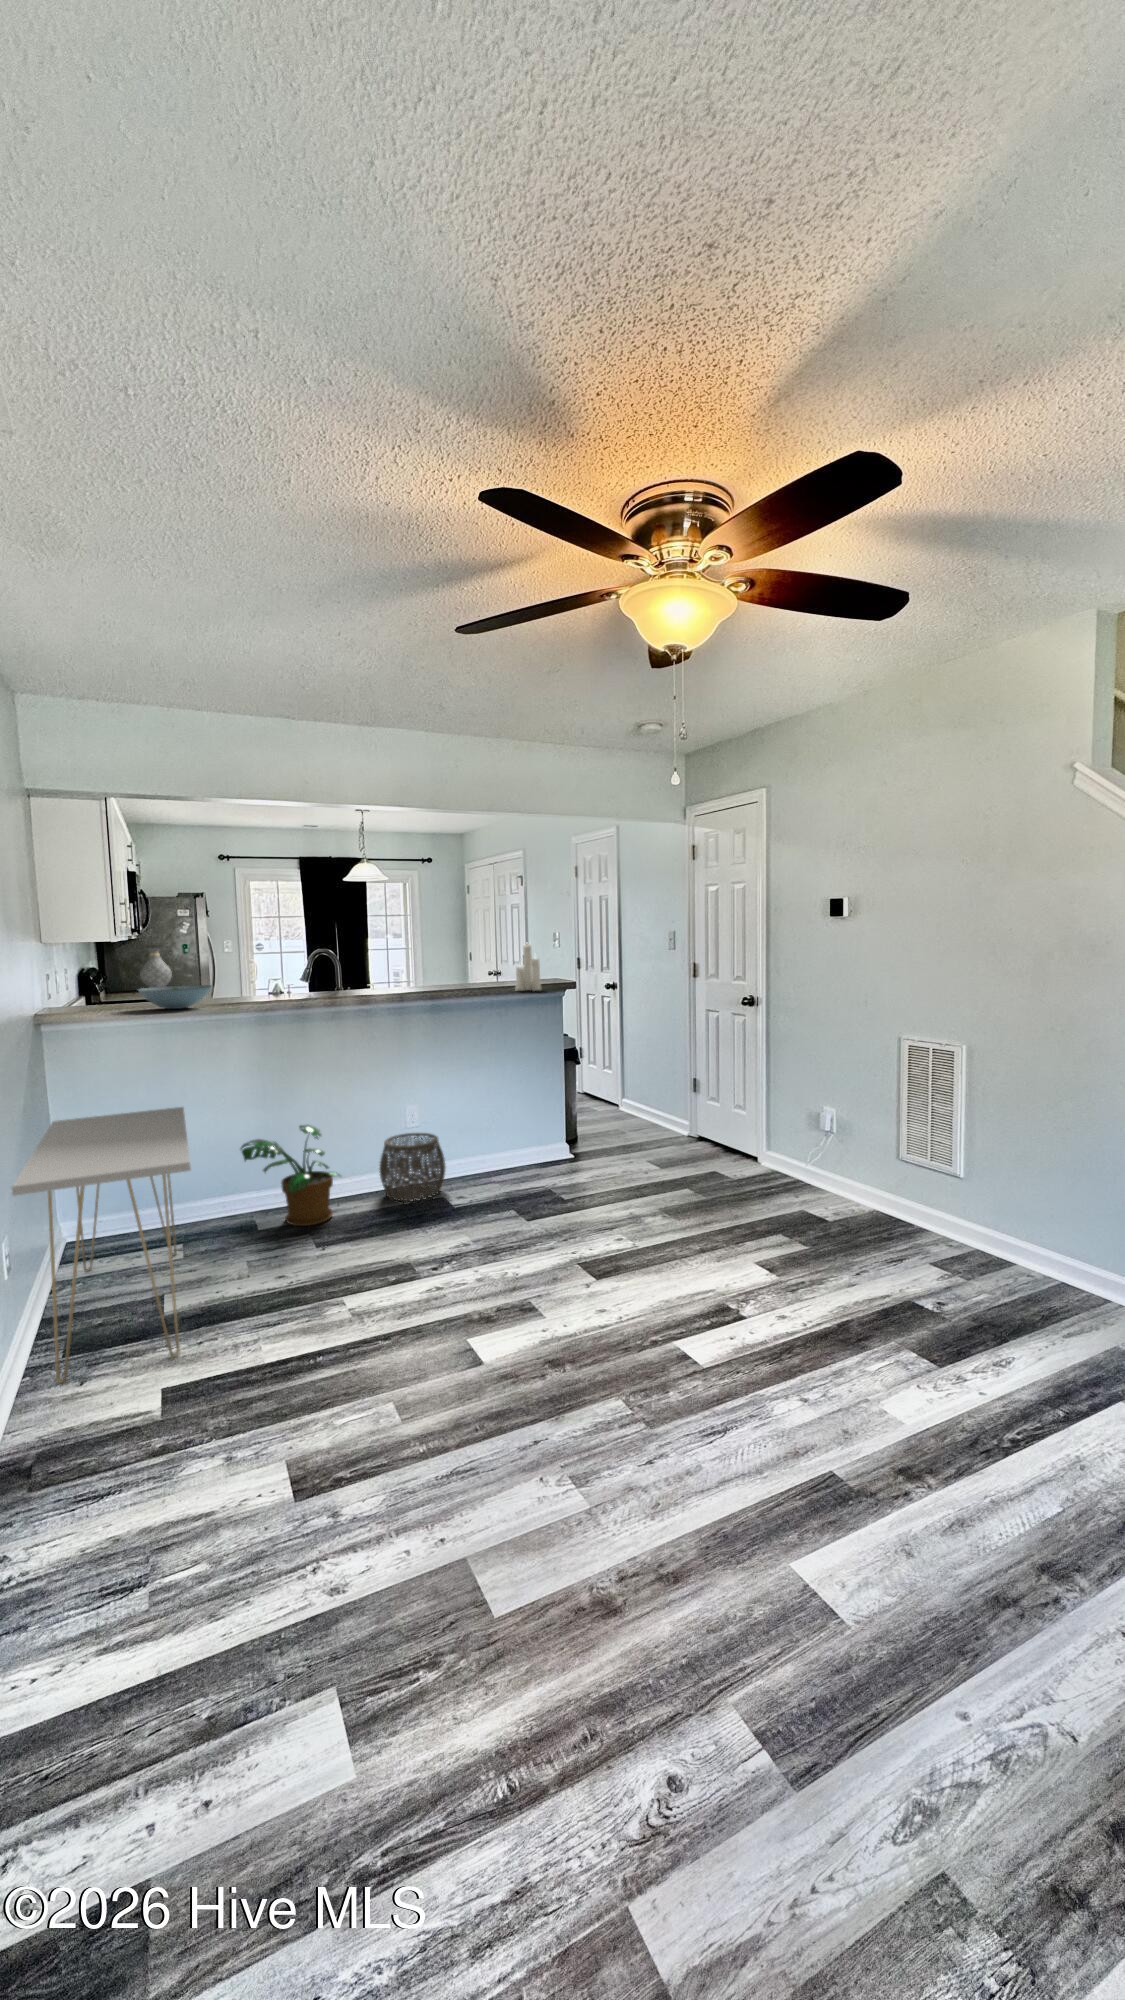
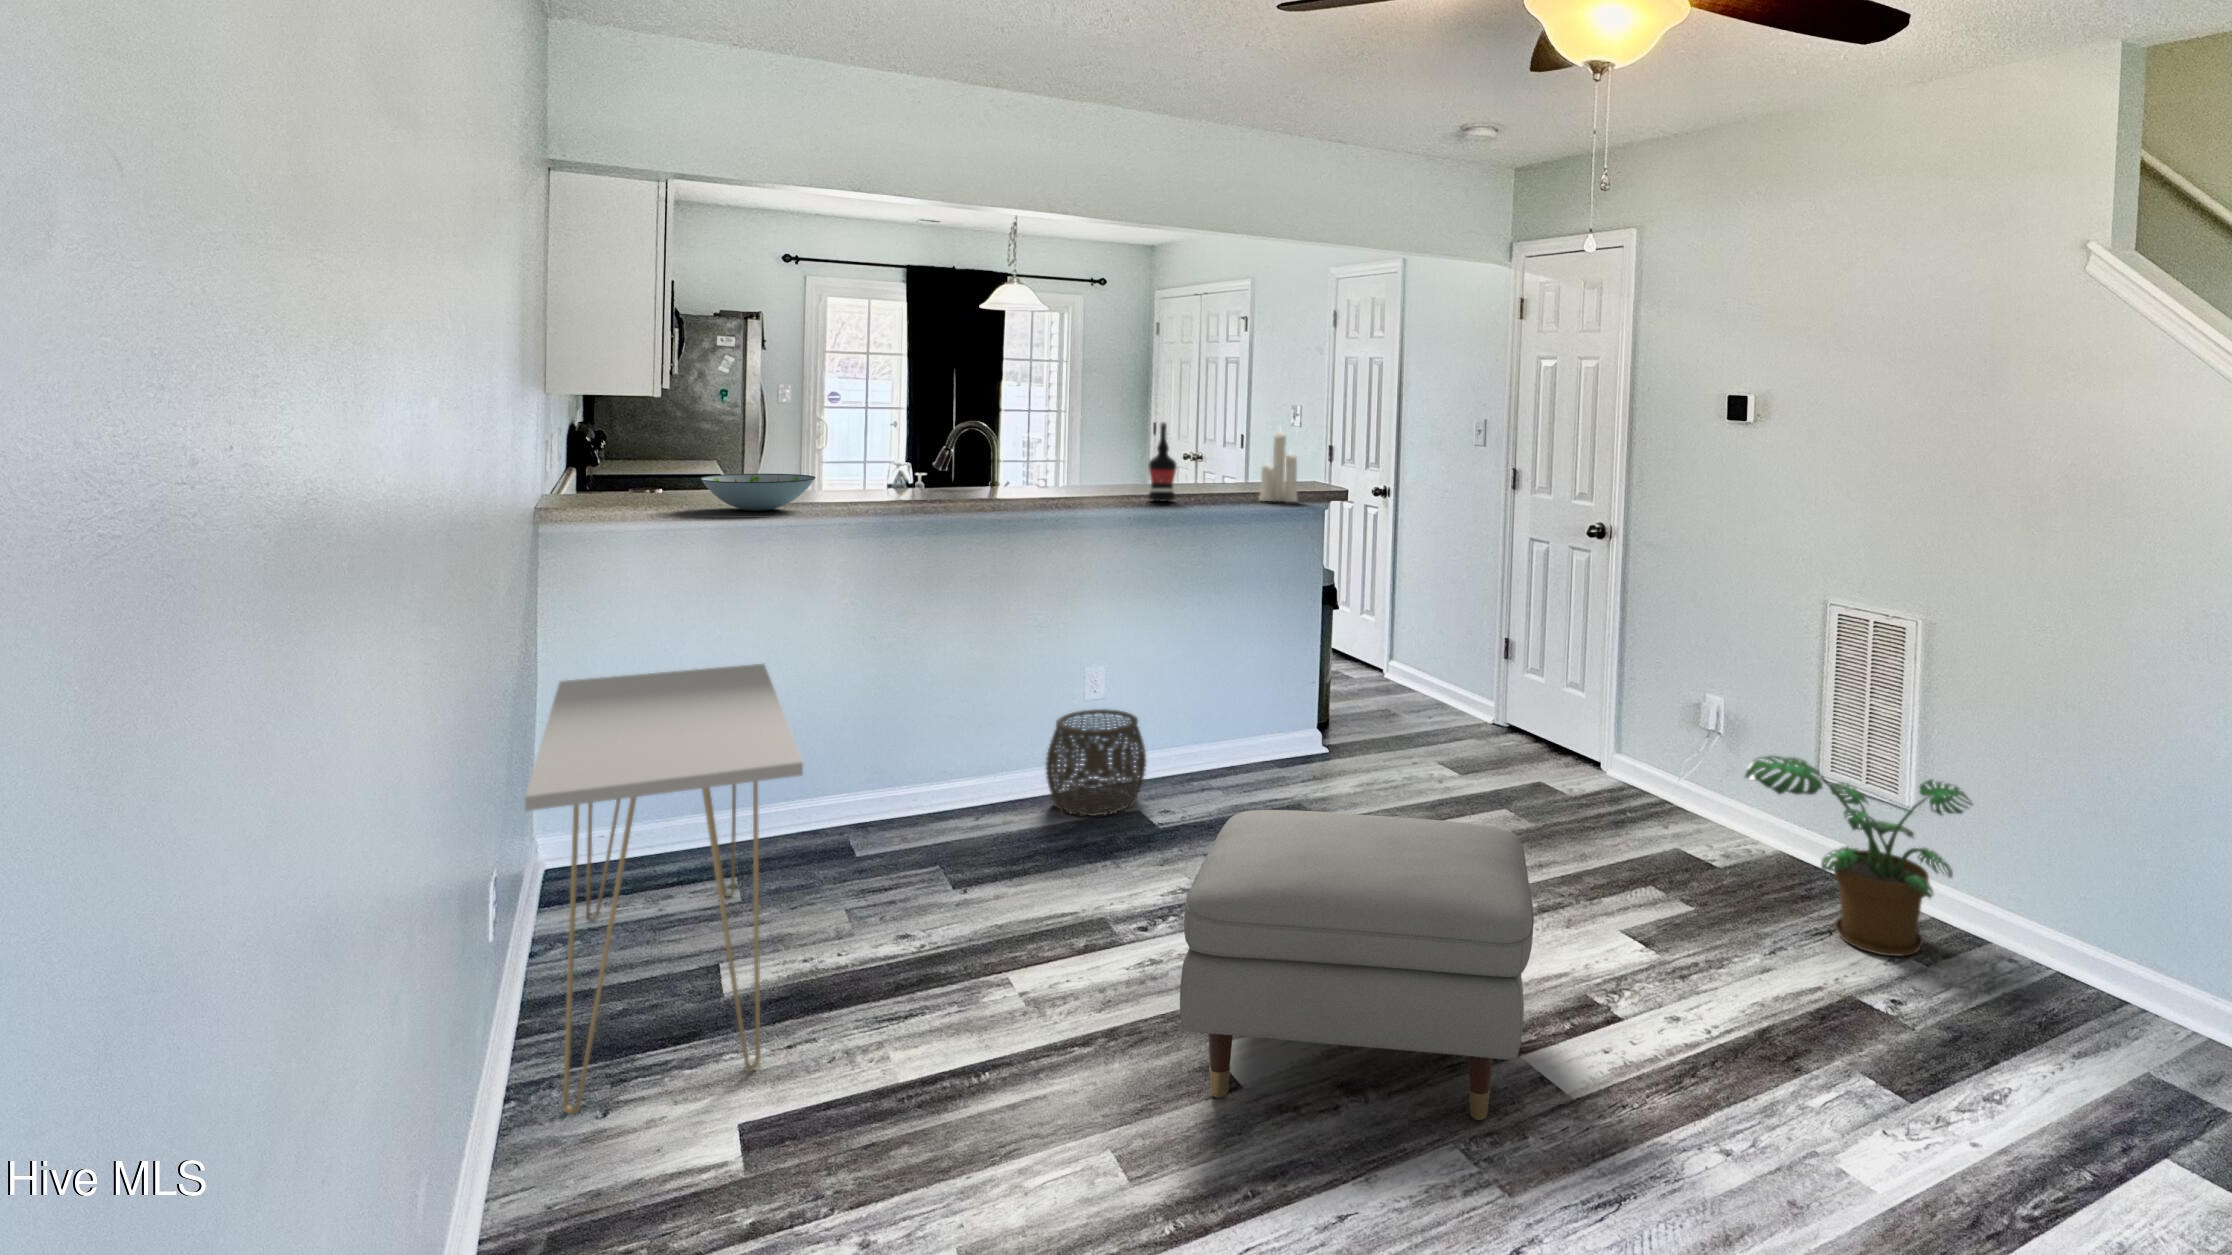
wine bottle: none [438,940,458,994] -> present [1148,422,1177,501]
vase: present [140,946,172,987] -> none [675,401,725,468]
potted plant: present [241,1125,340,1226] -> present [1745,756,1972,956]
ottoman: none [437,1188,674,1381] -> present [1180,810,1534,1120]

